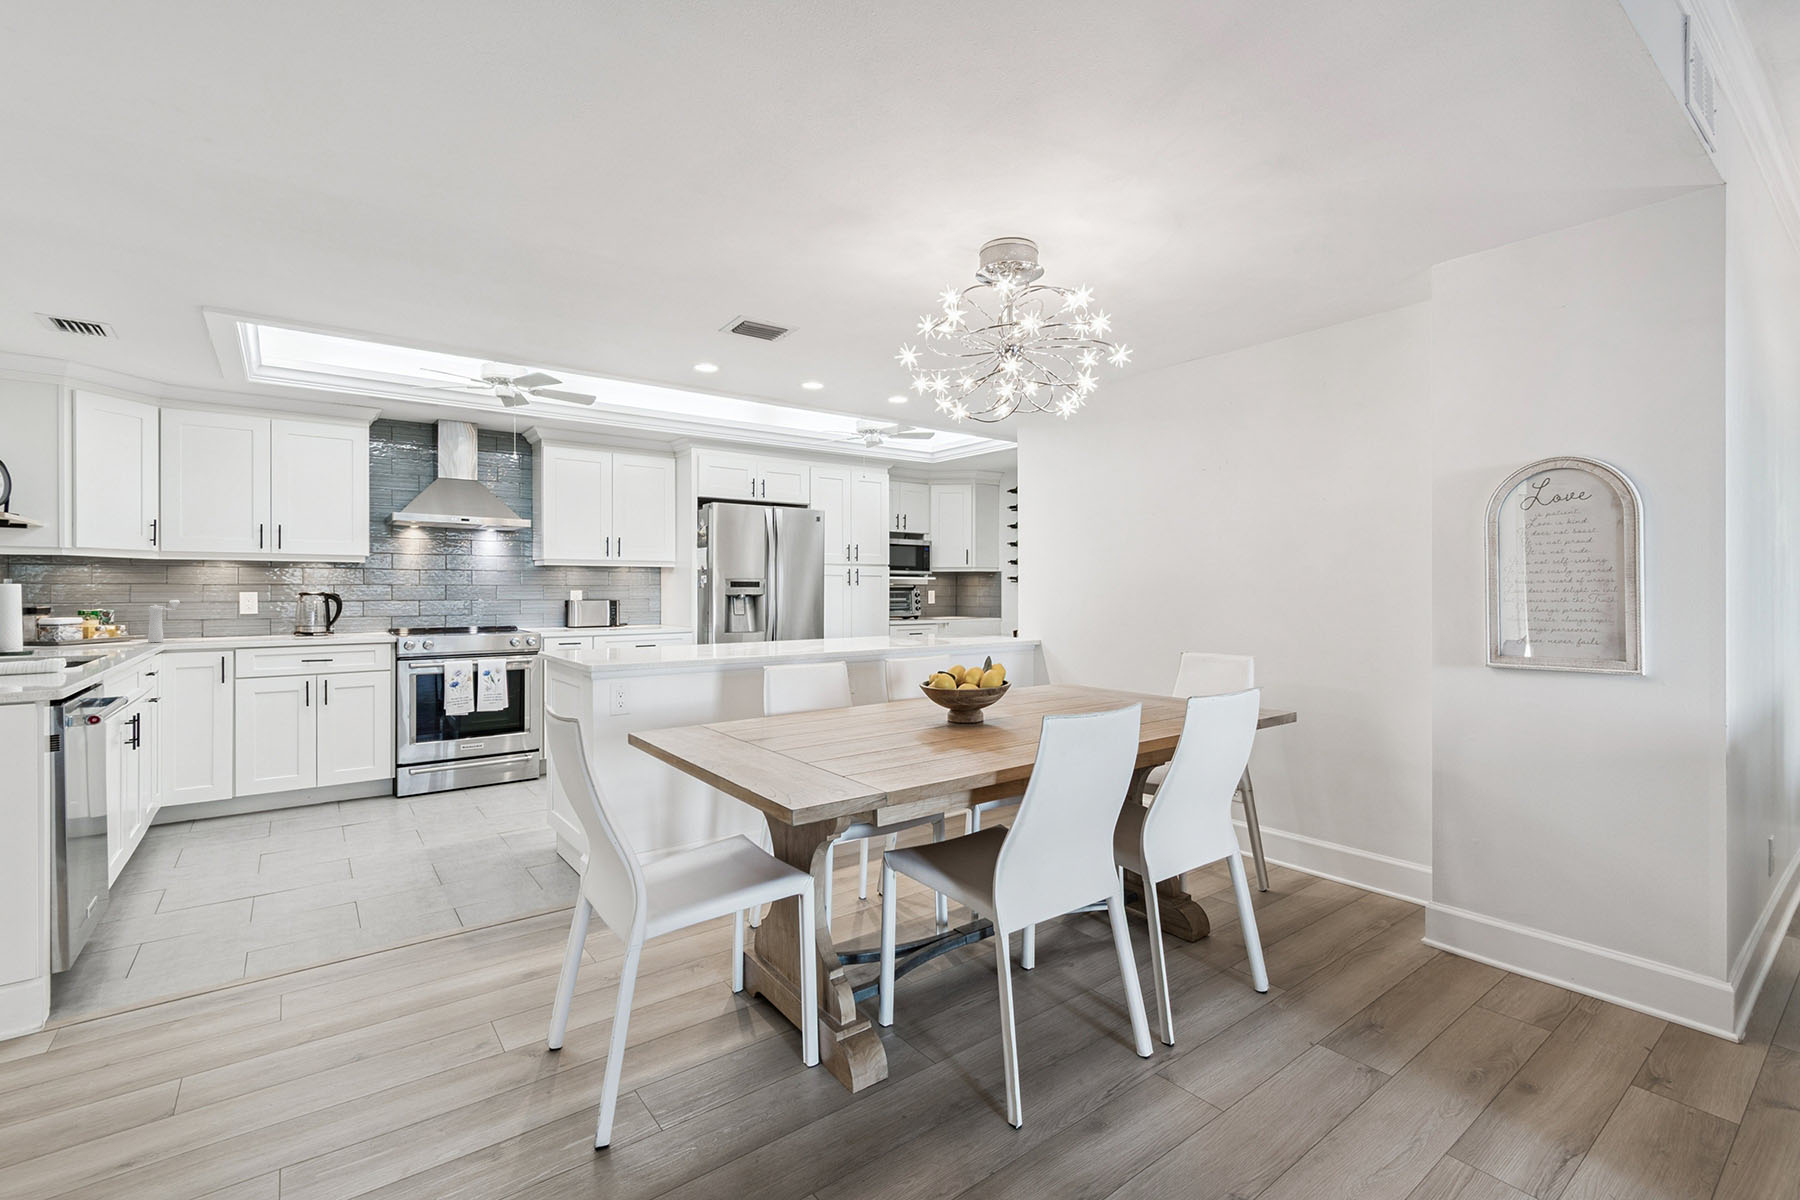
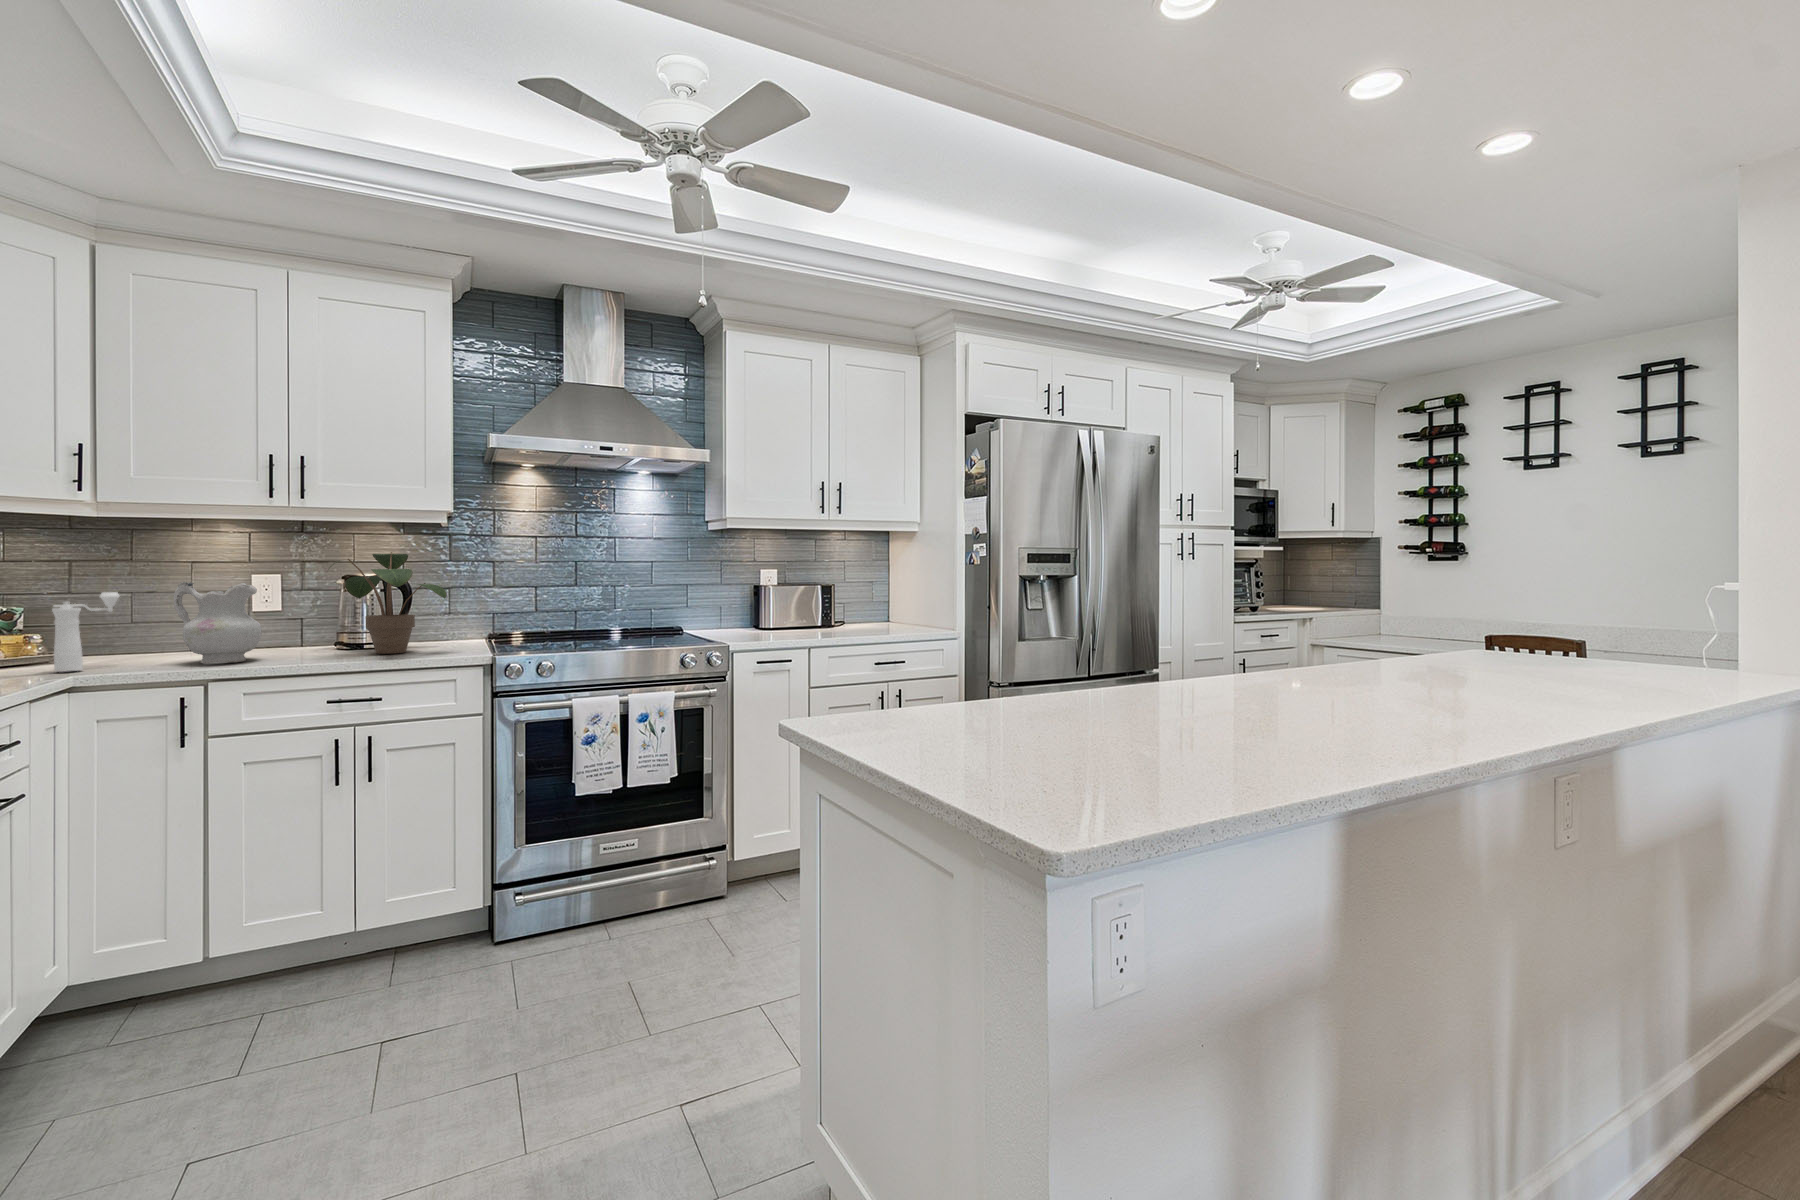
potted plant: none [298,578,369,636] -> present [330,552,447,654]
ceramic pitcher: none [210,594,260,639] -> present [174,582,262,663]

